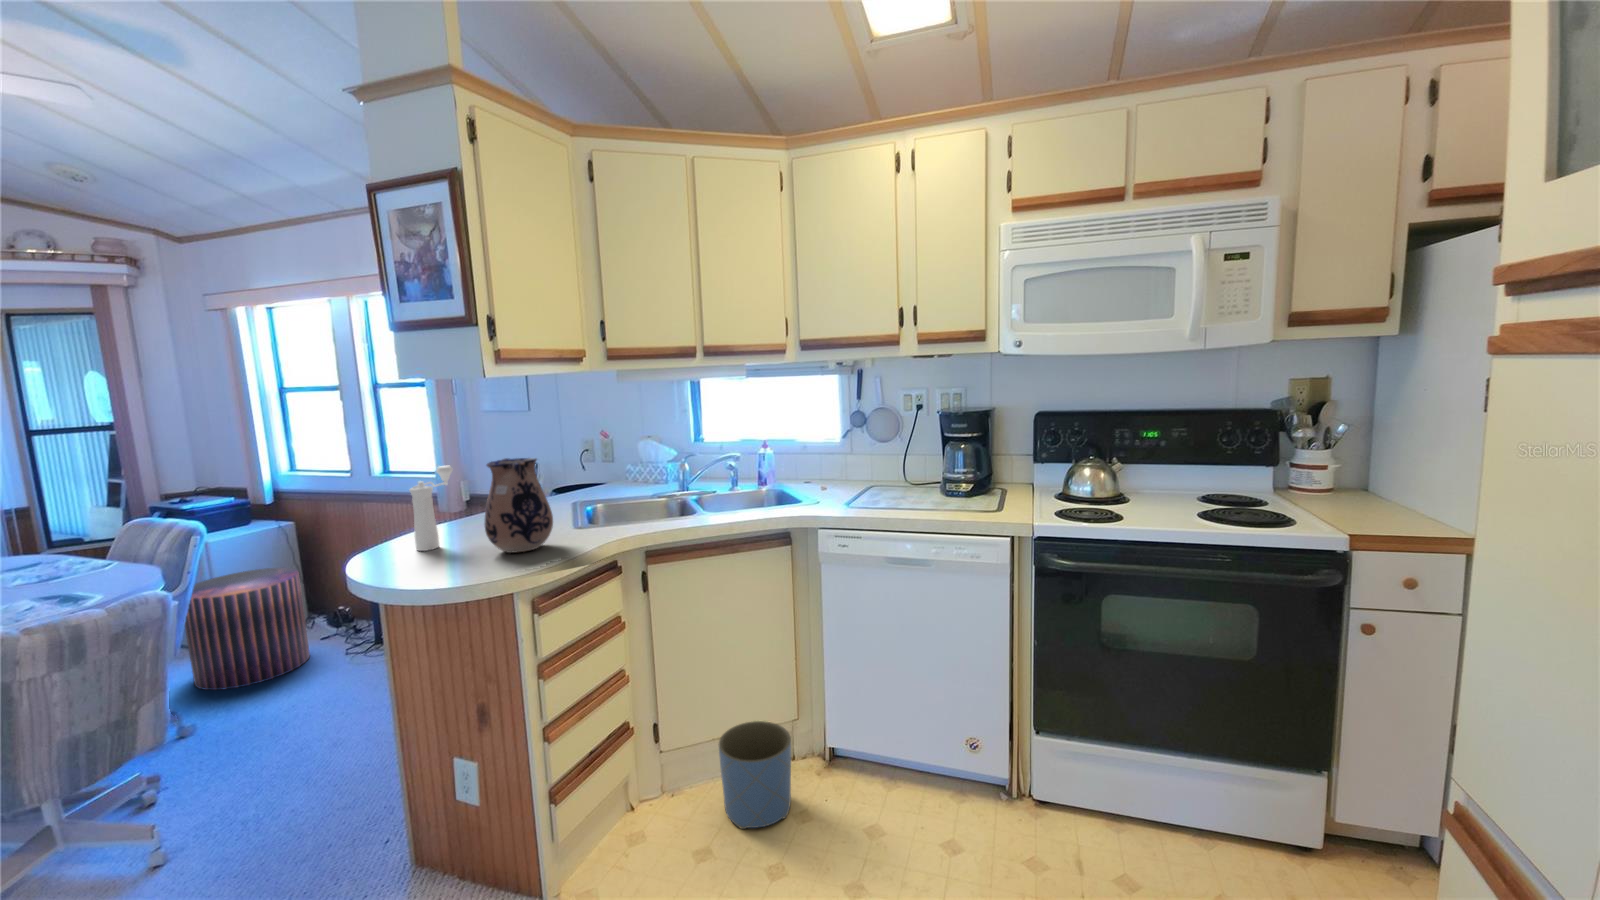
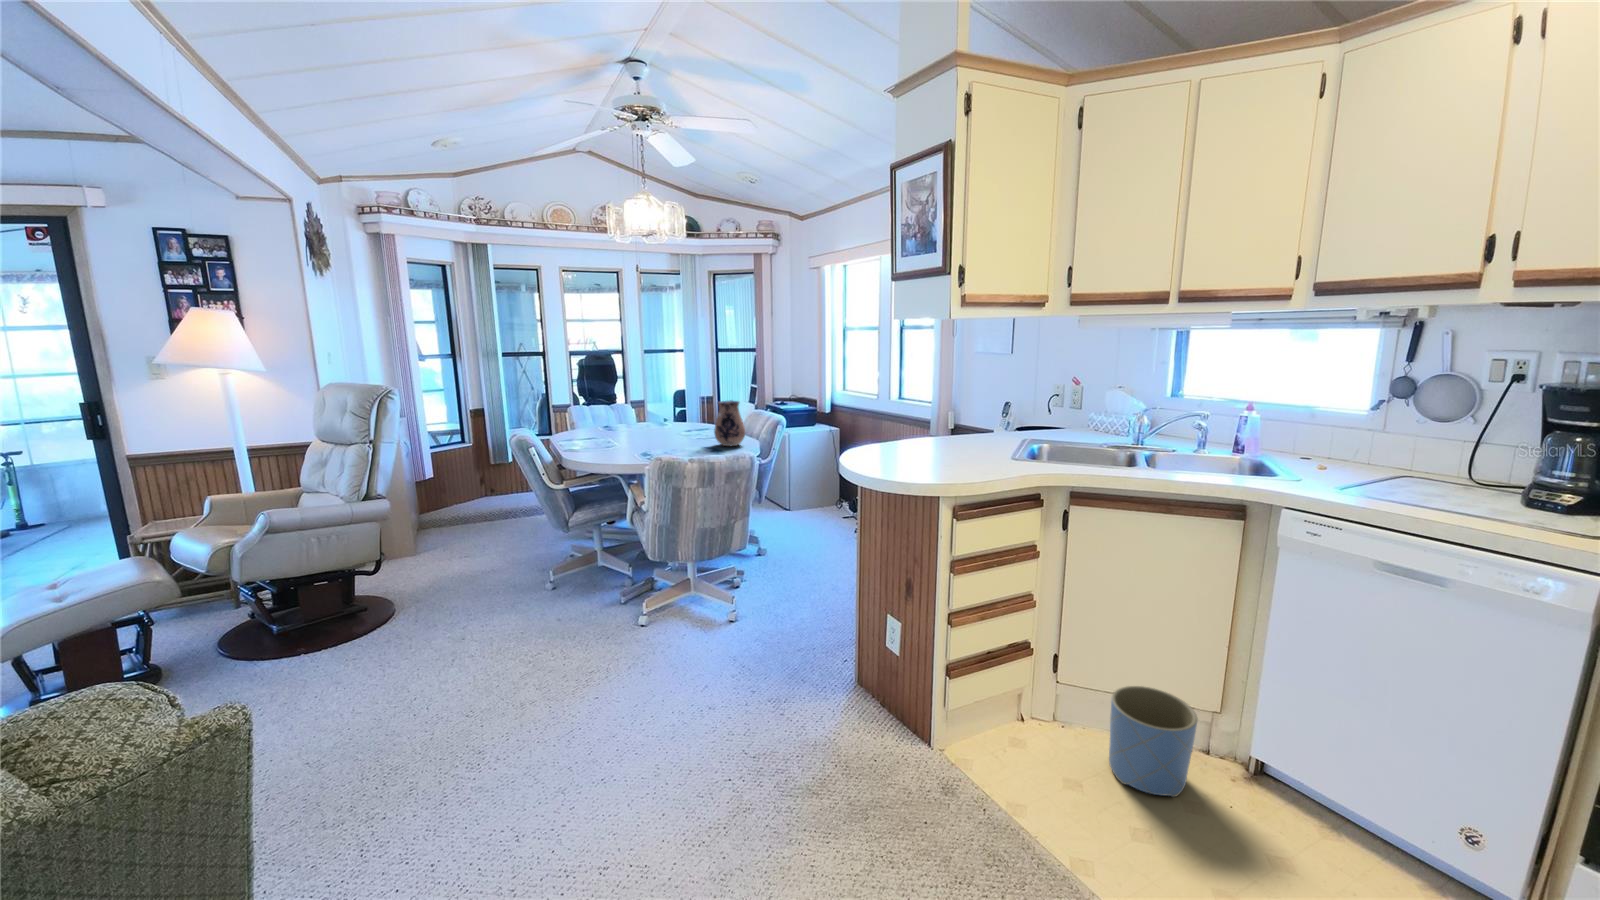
ceramic pitcher: present [485,458,553,553] -> present [714,400,745,446]
pepper mill: present [409,466,453,551] -> none [885,390,921,454]
pouf: present [185,568,310,690] -> none [770,454,833,530]

